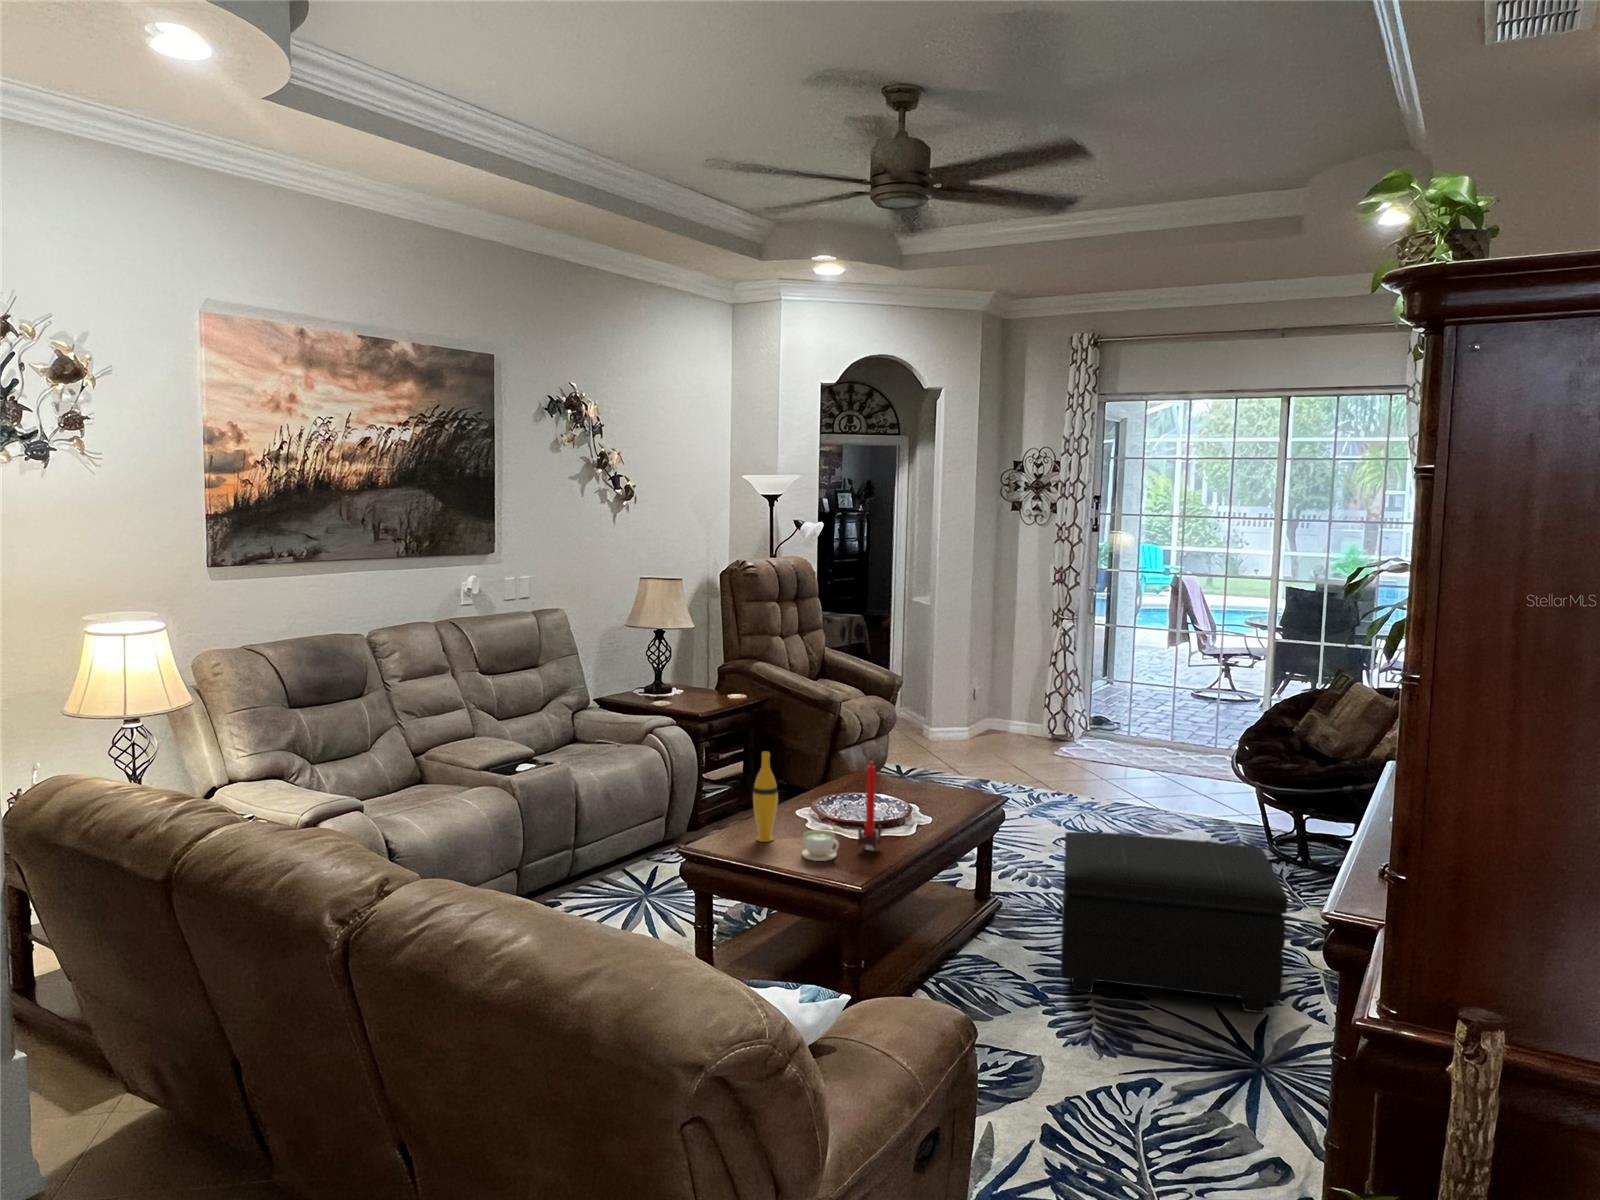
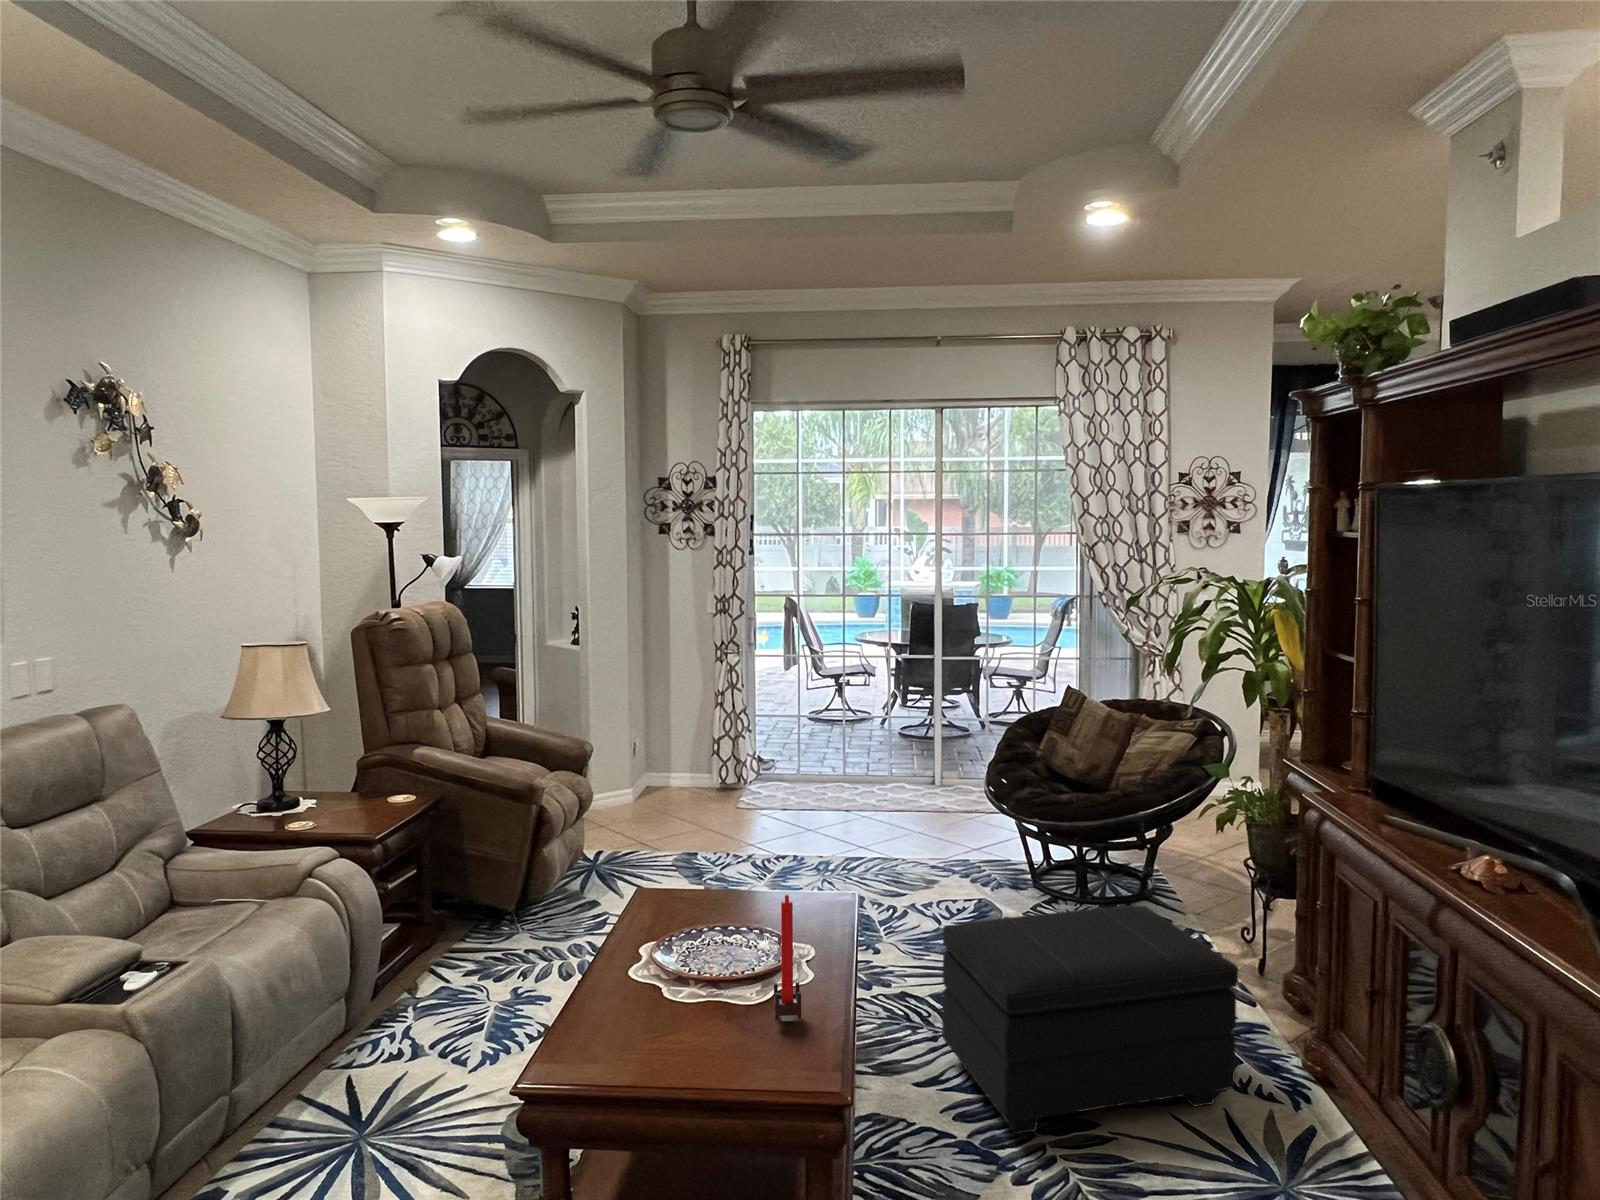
vase: present [753,752,778,842] -> none [612,907,650,1045]
coffee cup: present [802,830,839,861] -> none [706,1008,765,1061]

